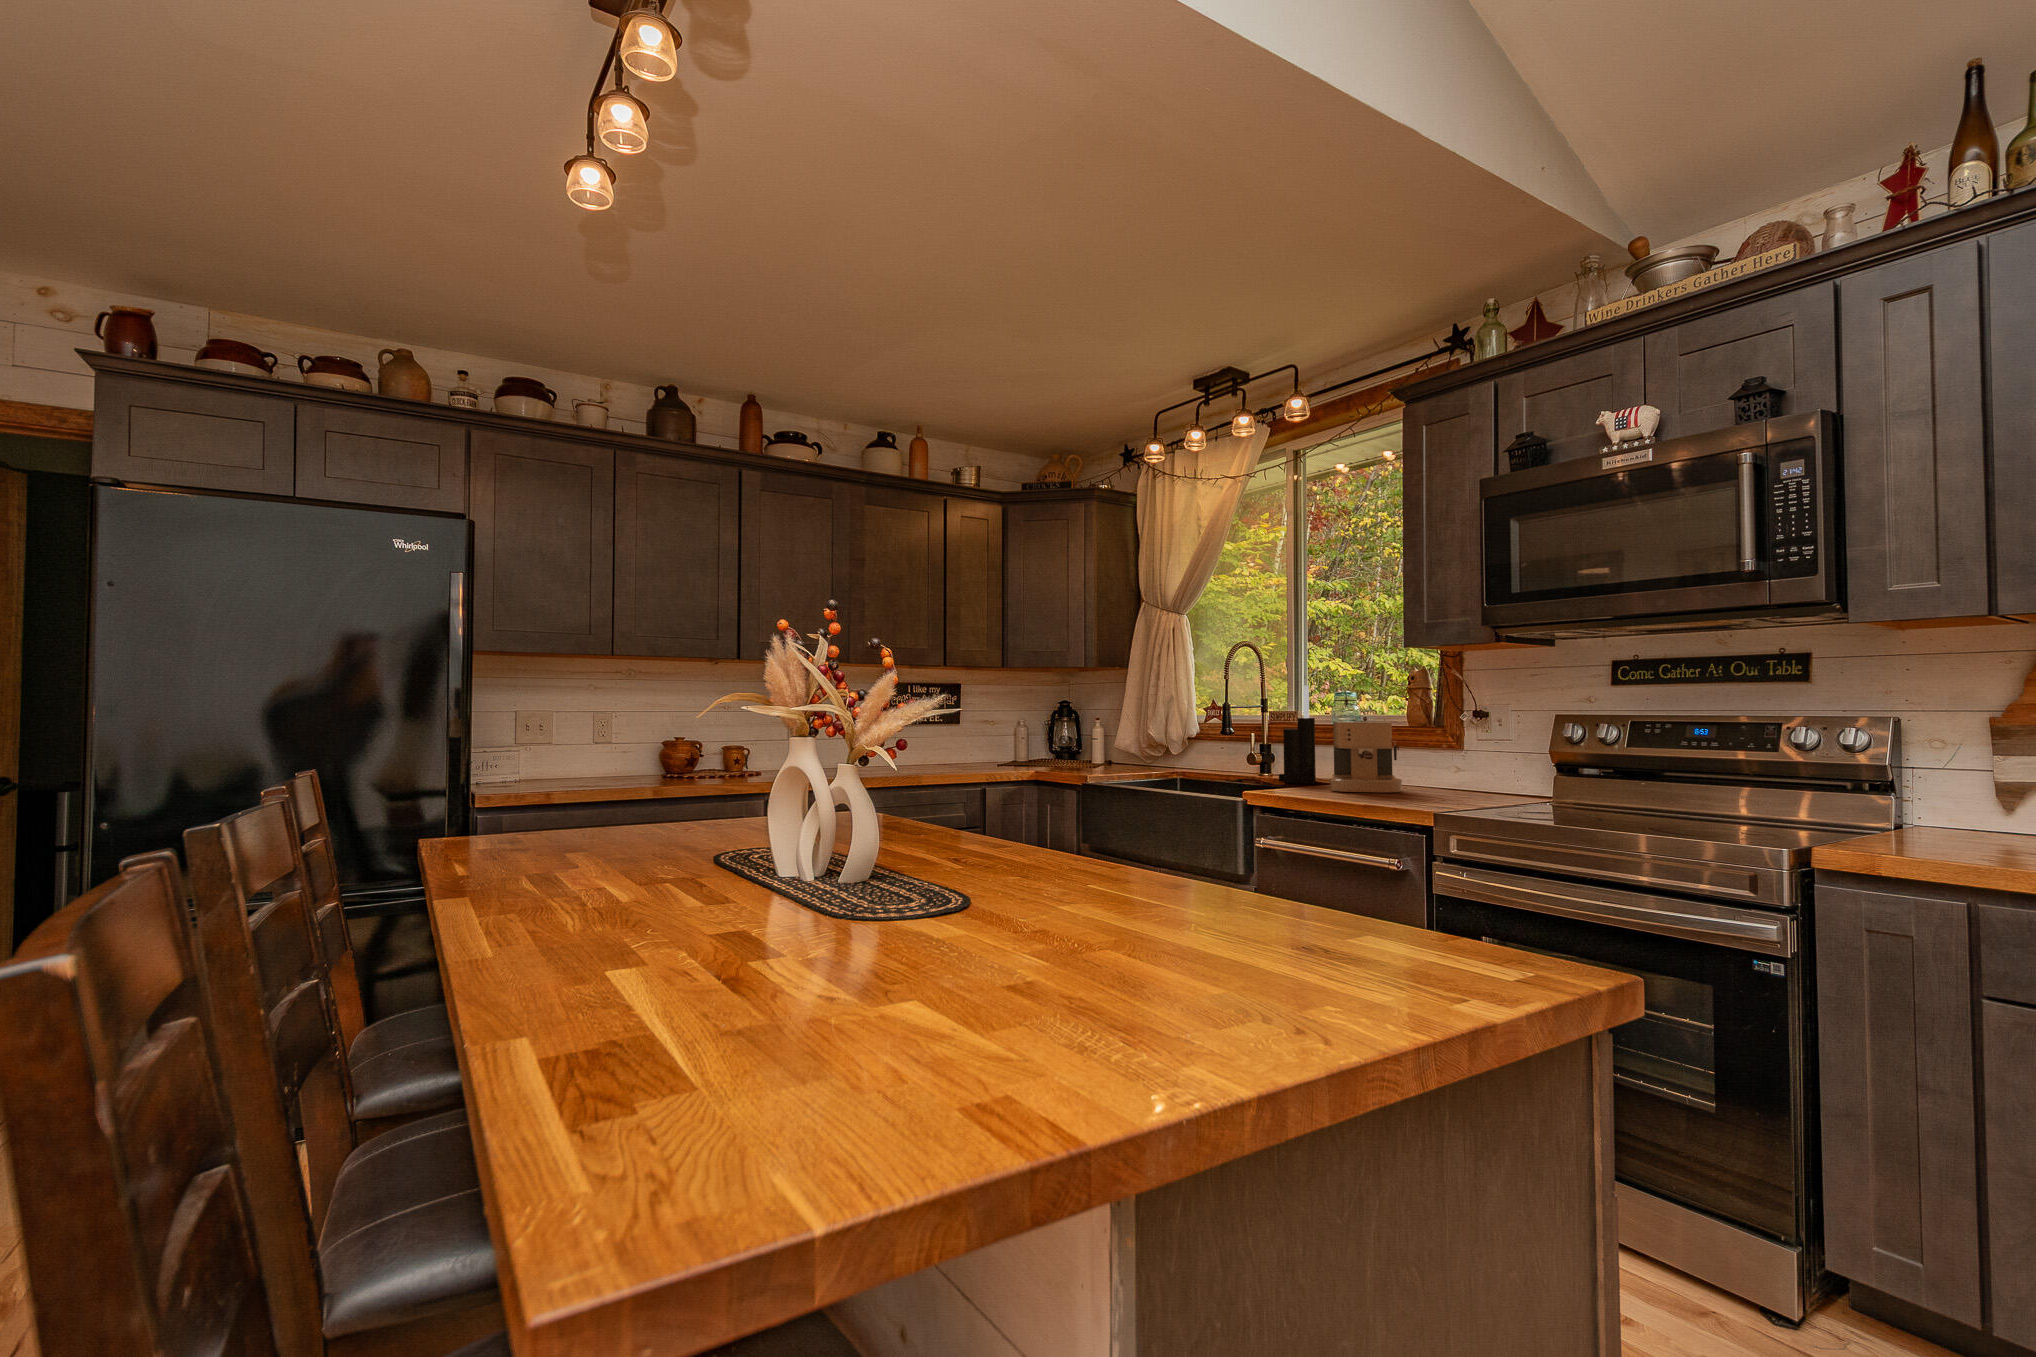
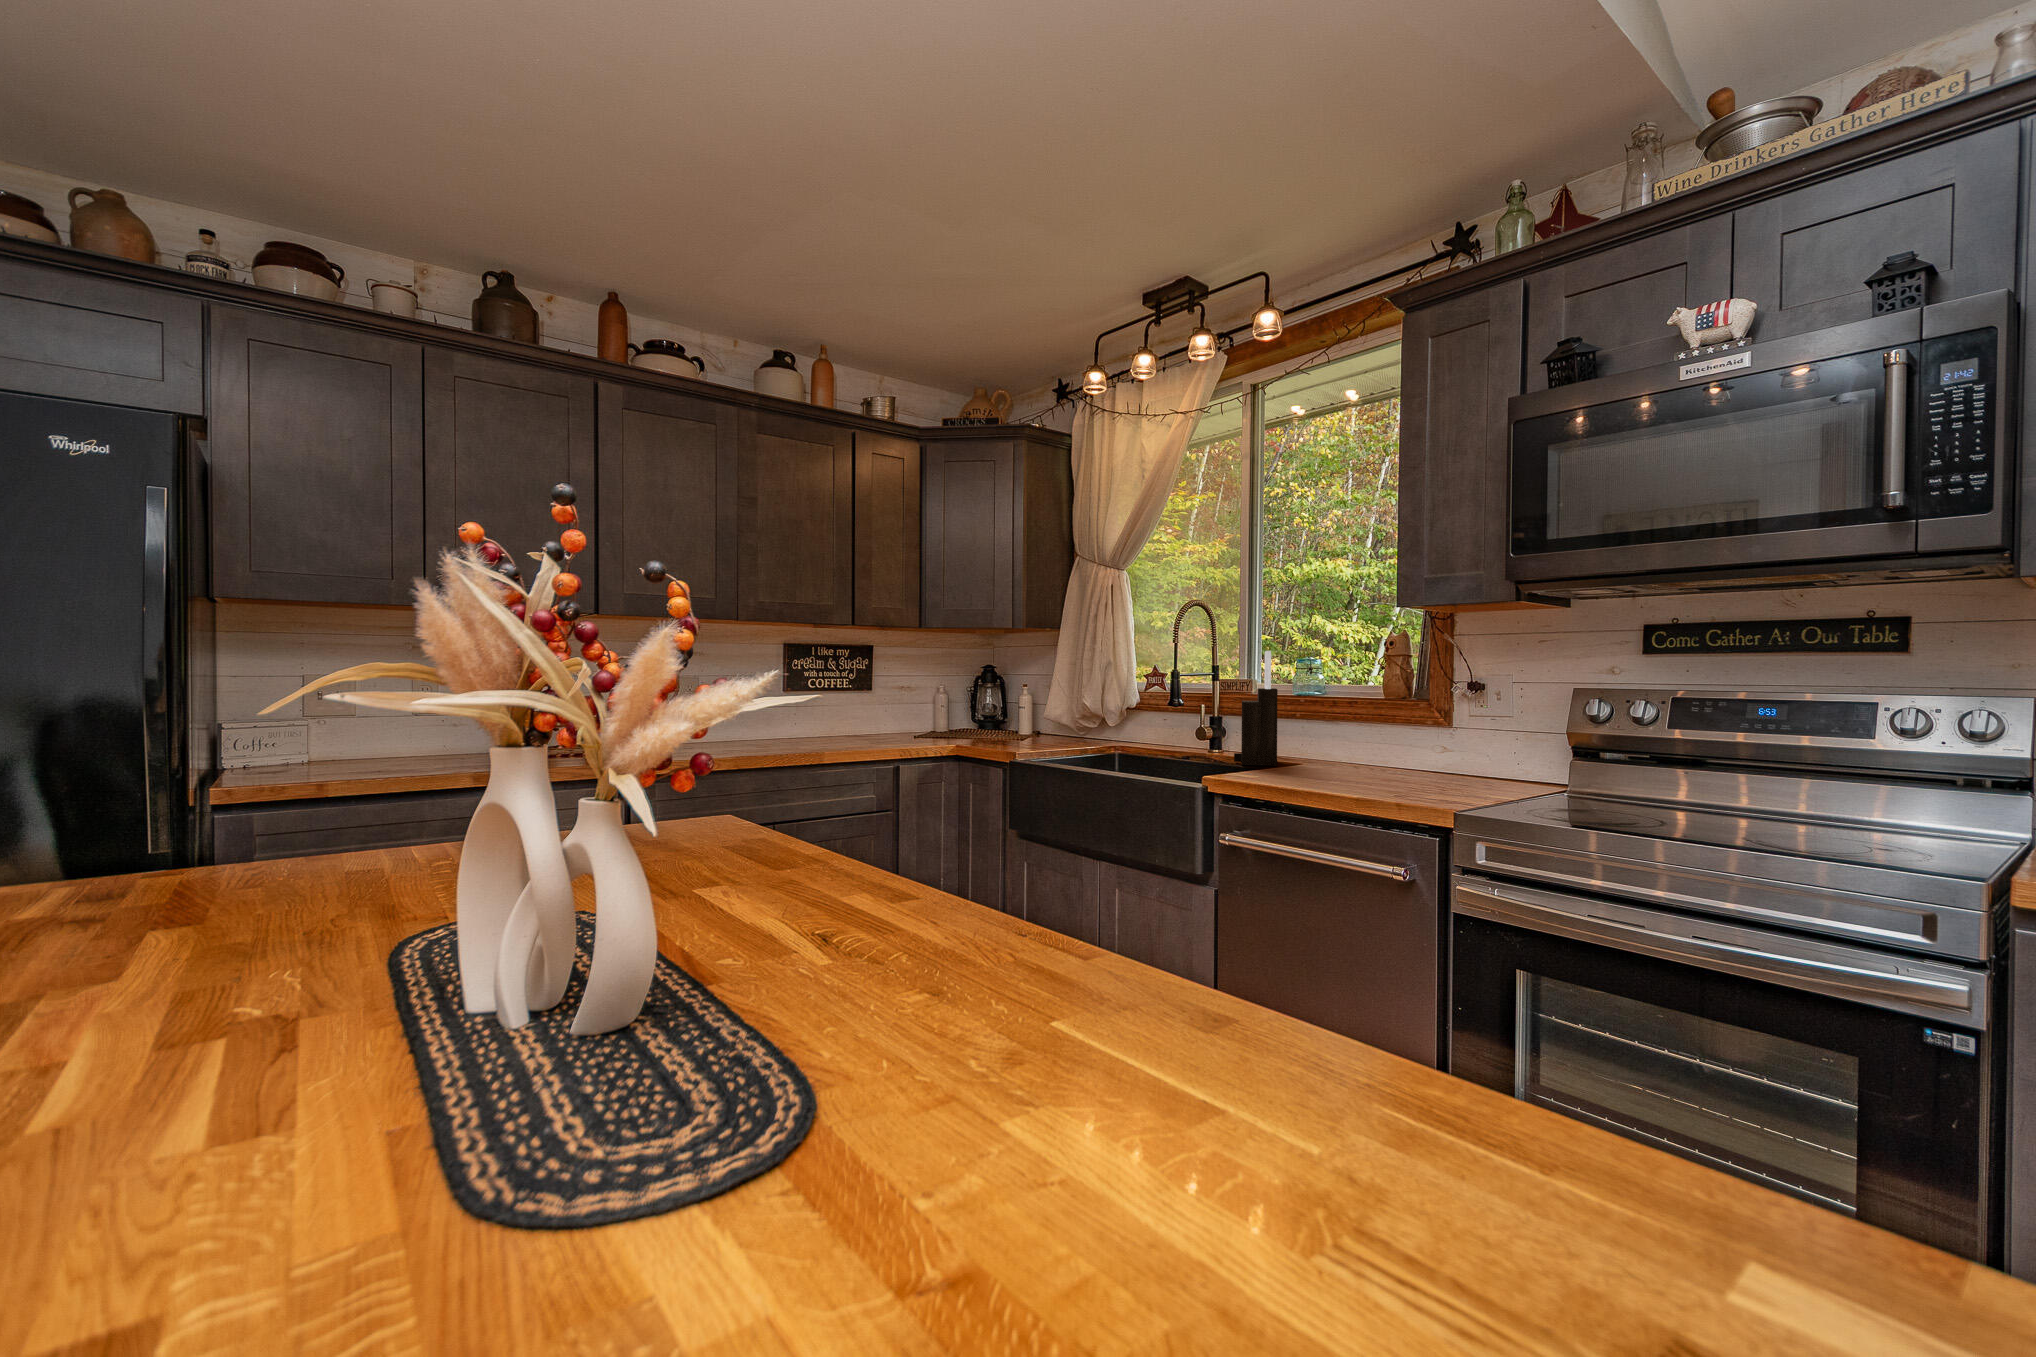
coffee maker: present [1330,717,1402,792] -> none [1300,689,1385,780]

